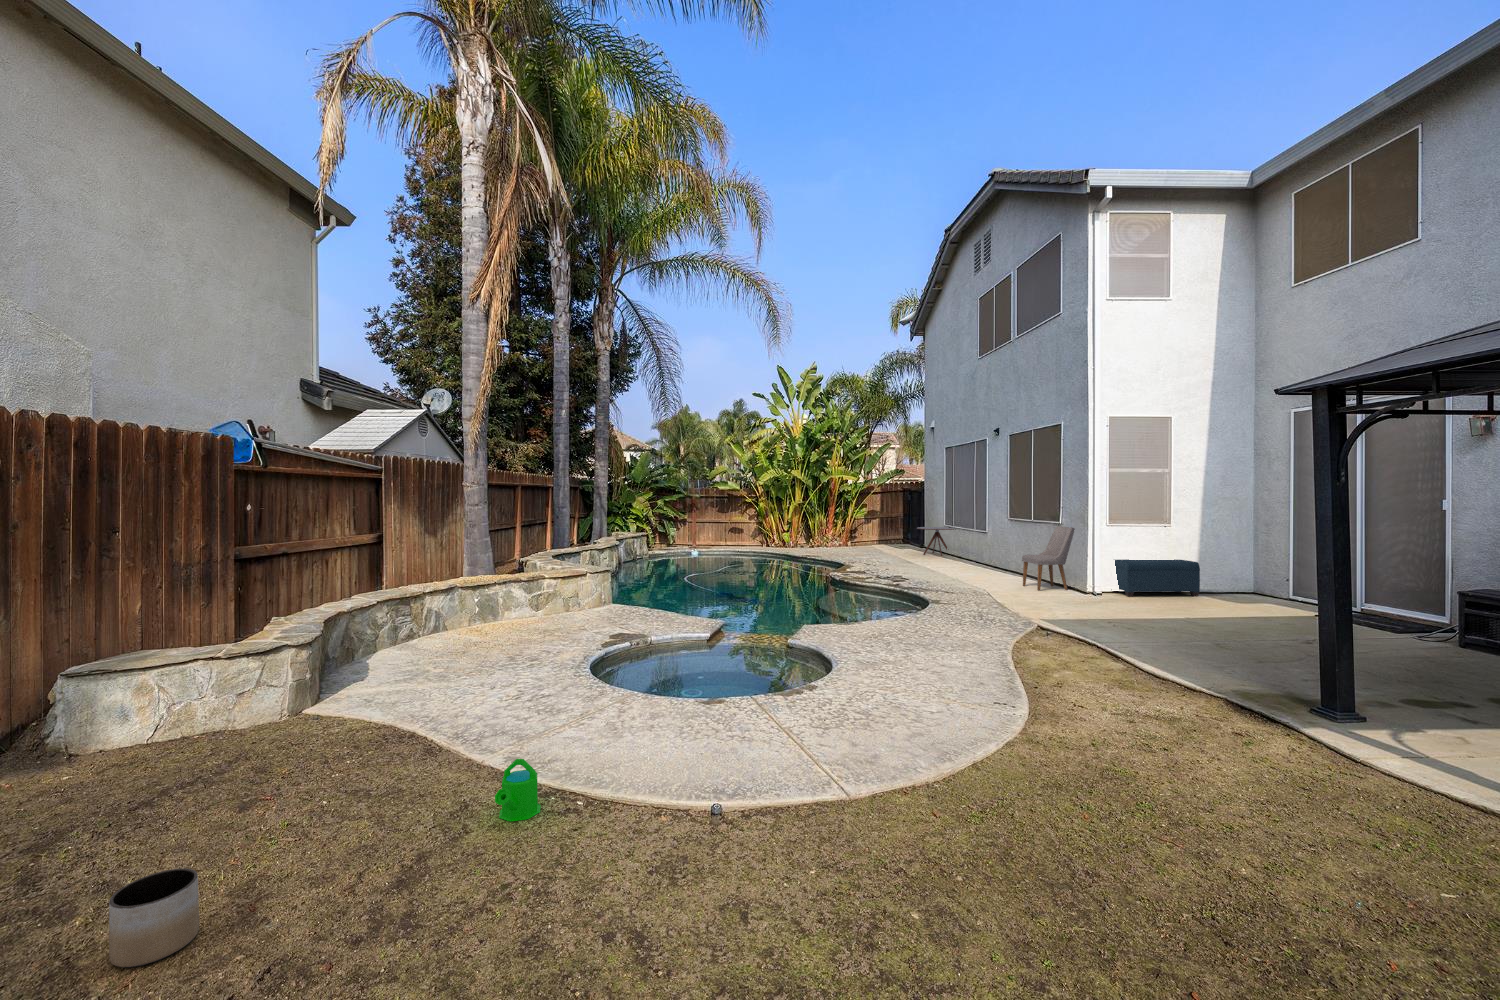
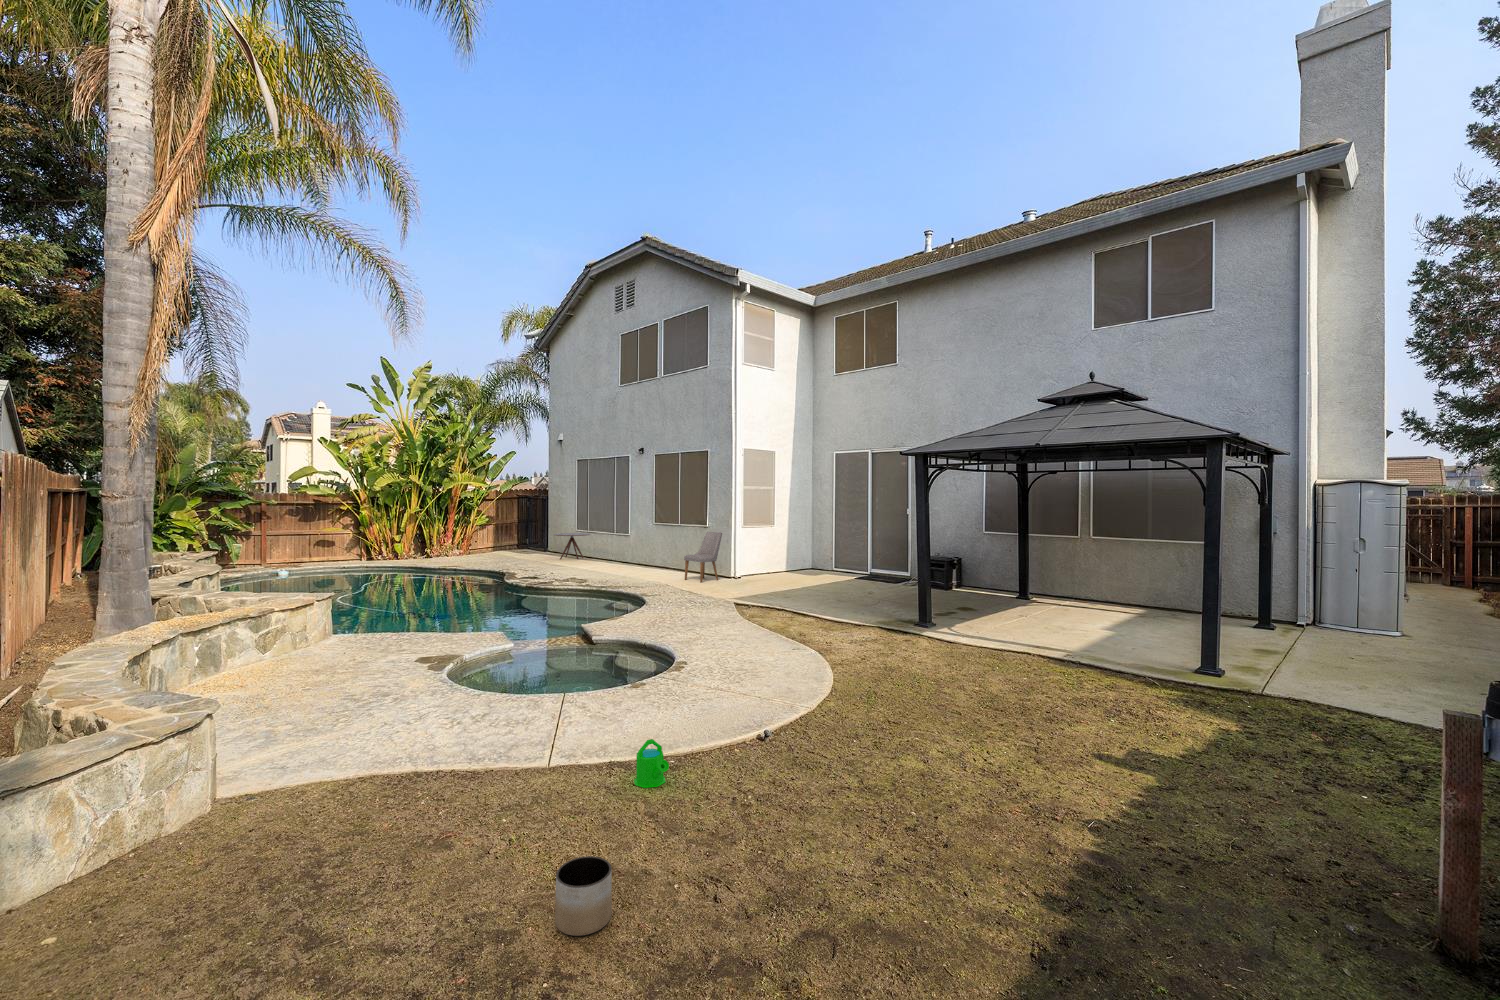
bench: present [1112,559,1200,597] -> none [746,553,798,581]

